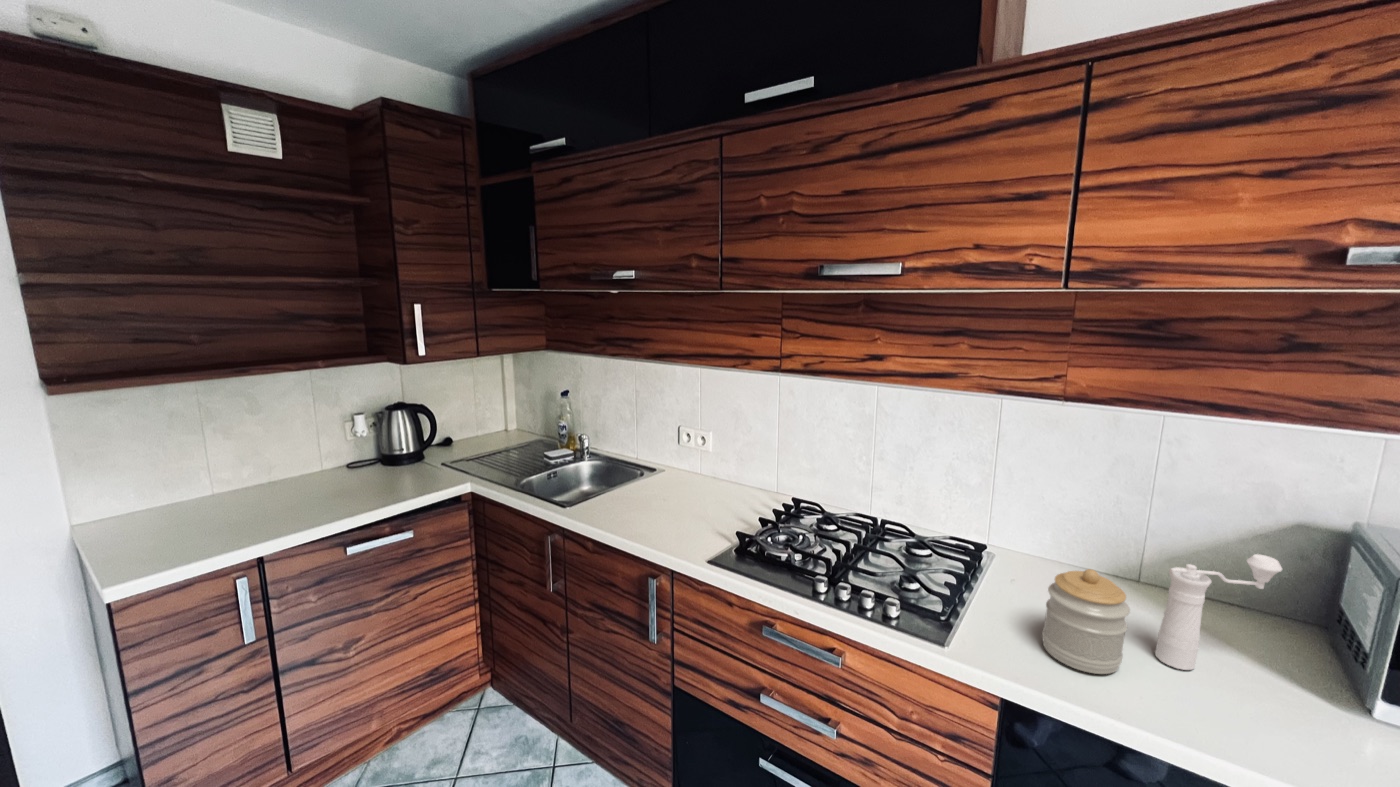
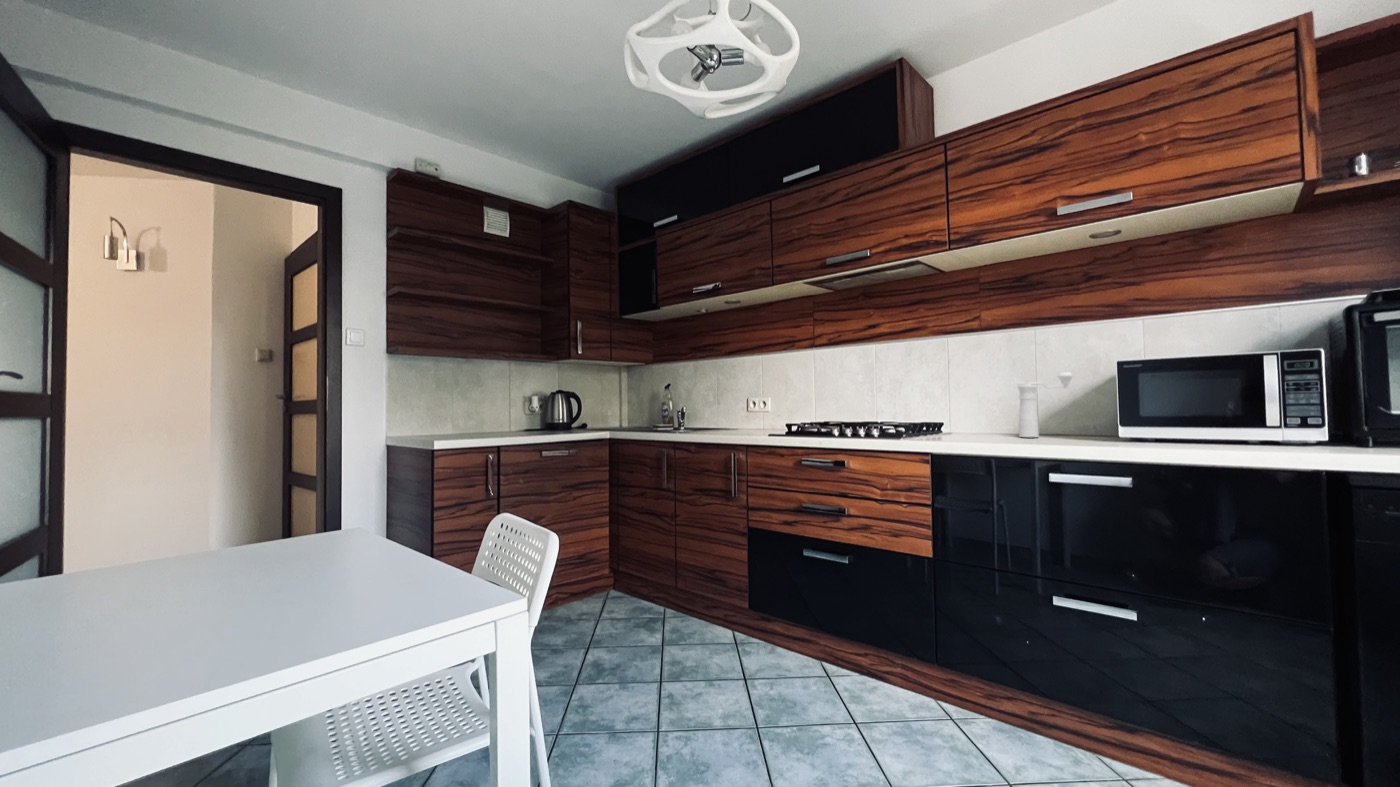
jar: present [1042,569,1130,674] -> none [955,388,996,438]

